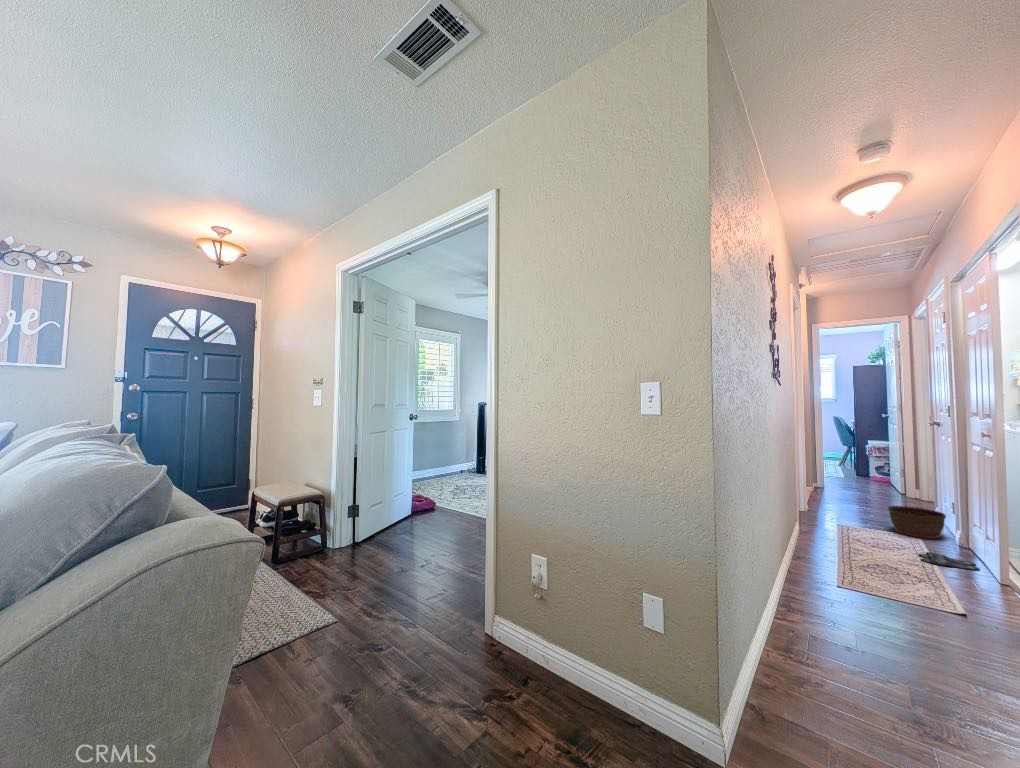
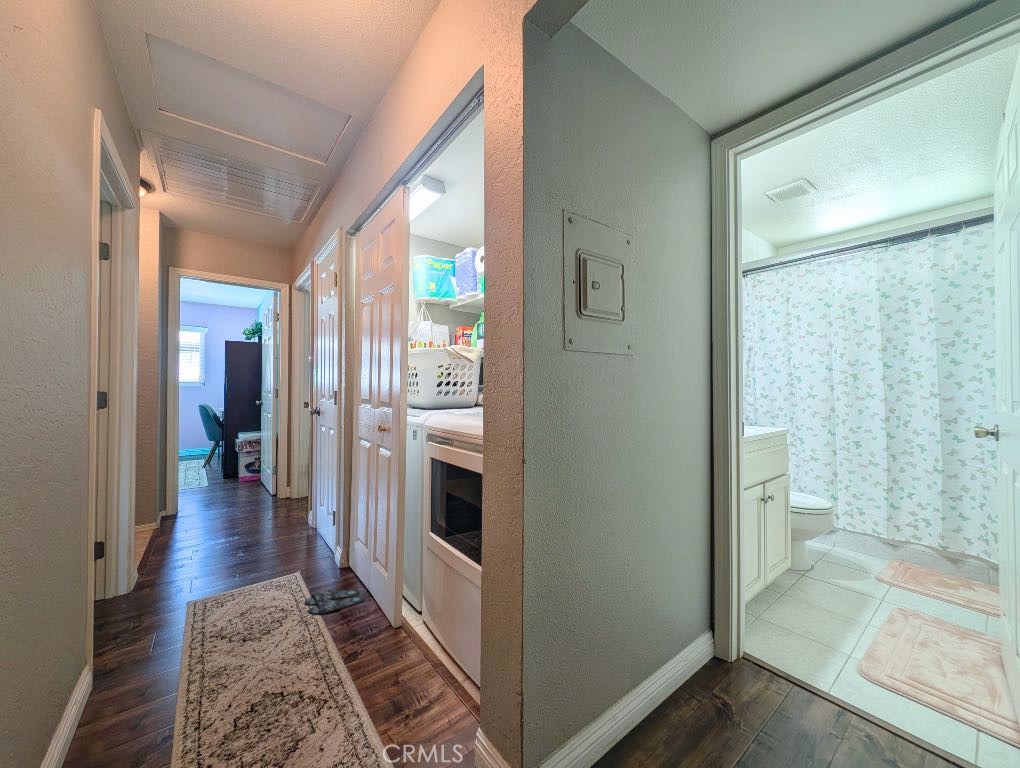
basket: present [888,506,946,539] -> none [267,523,326,567]

